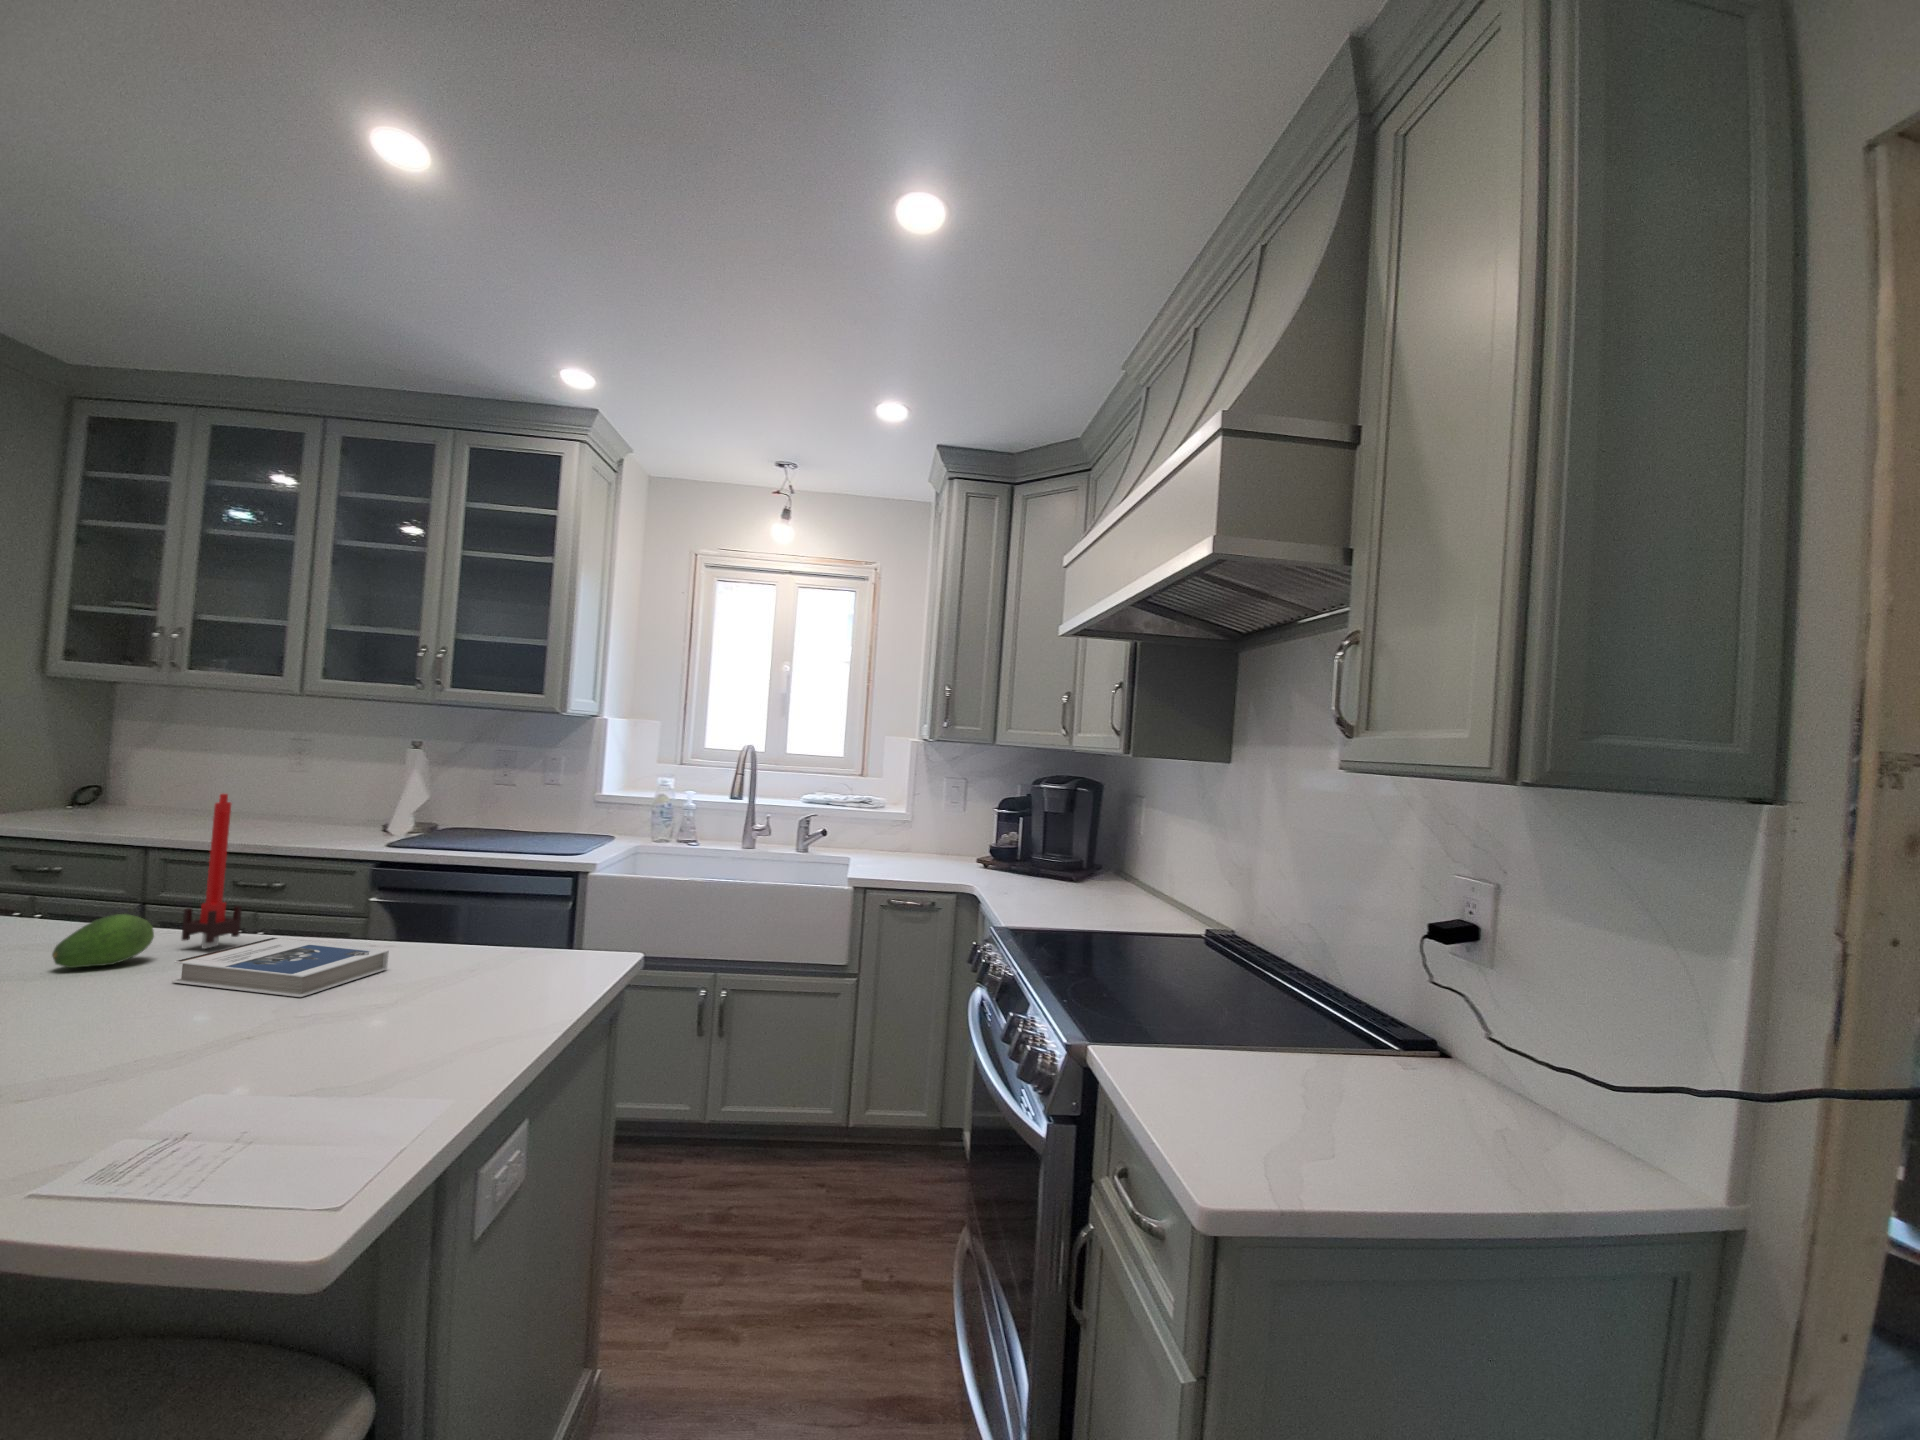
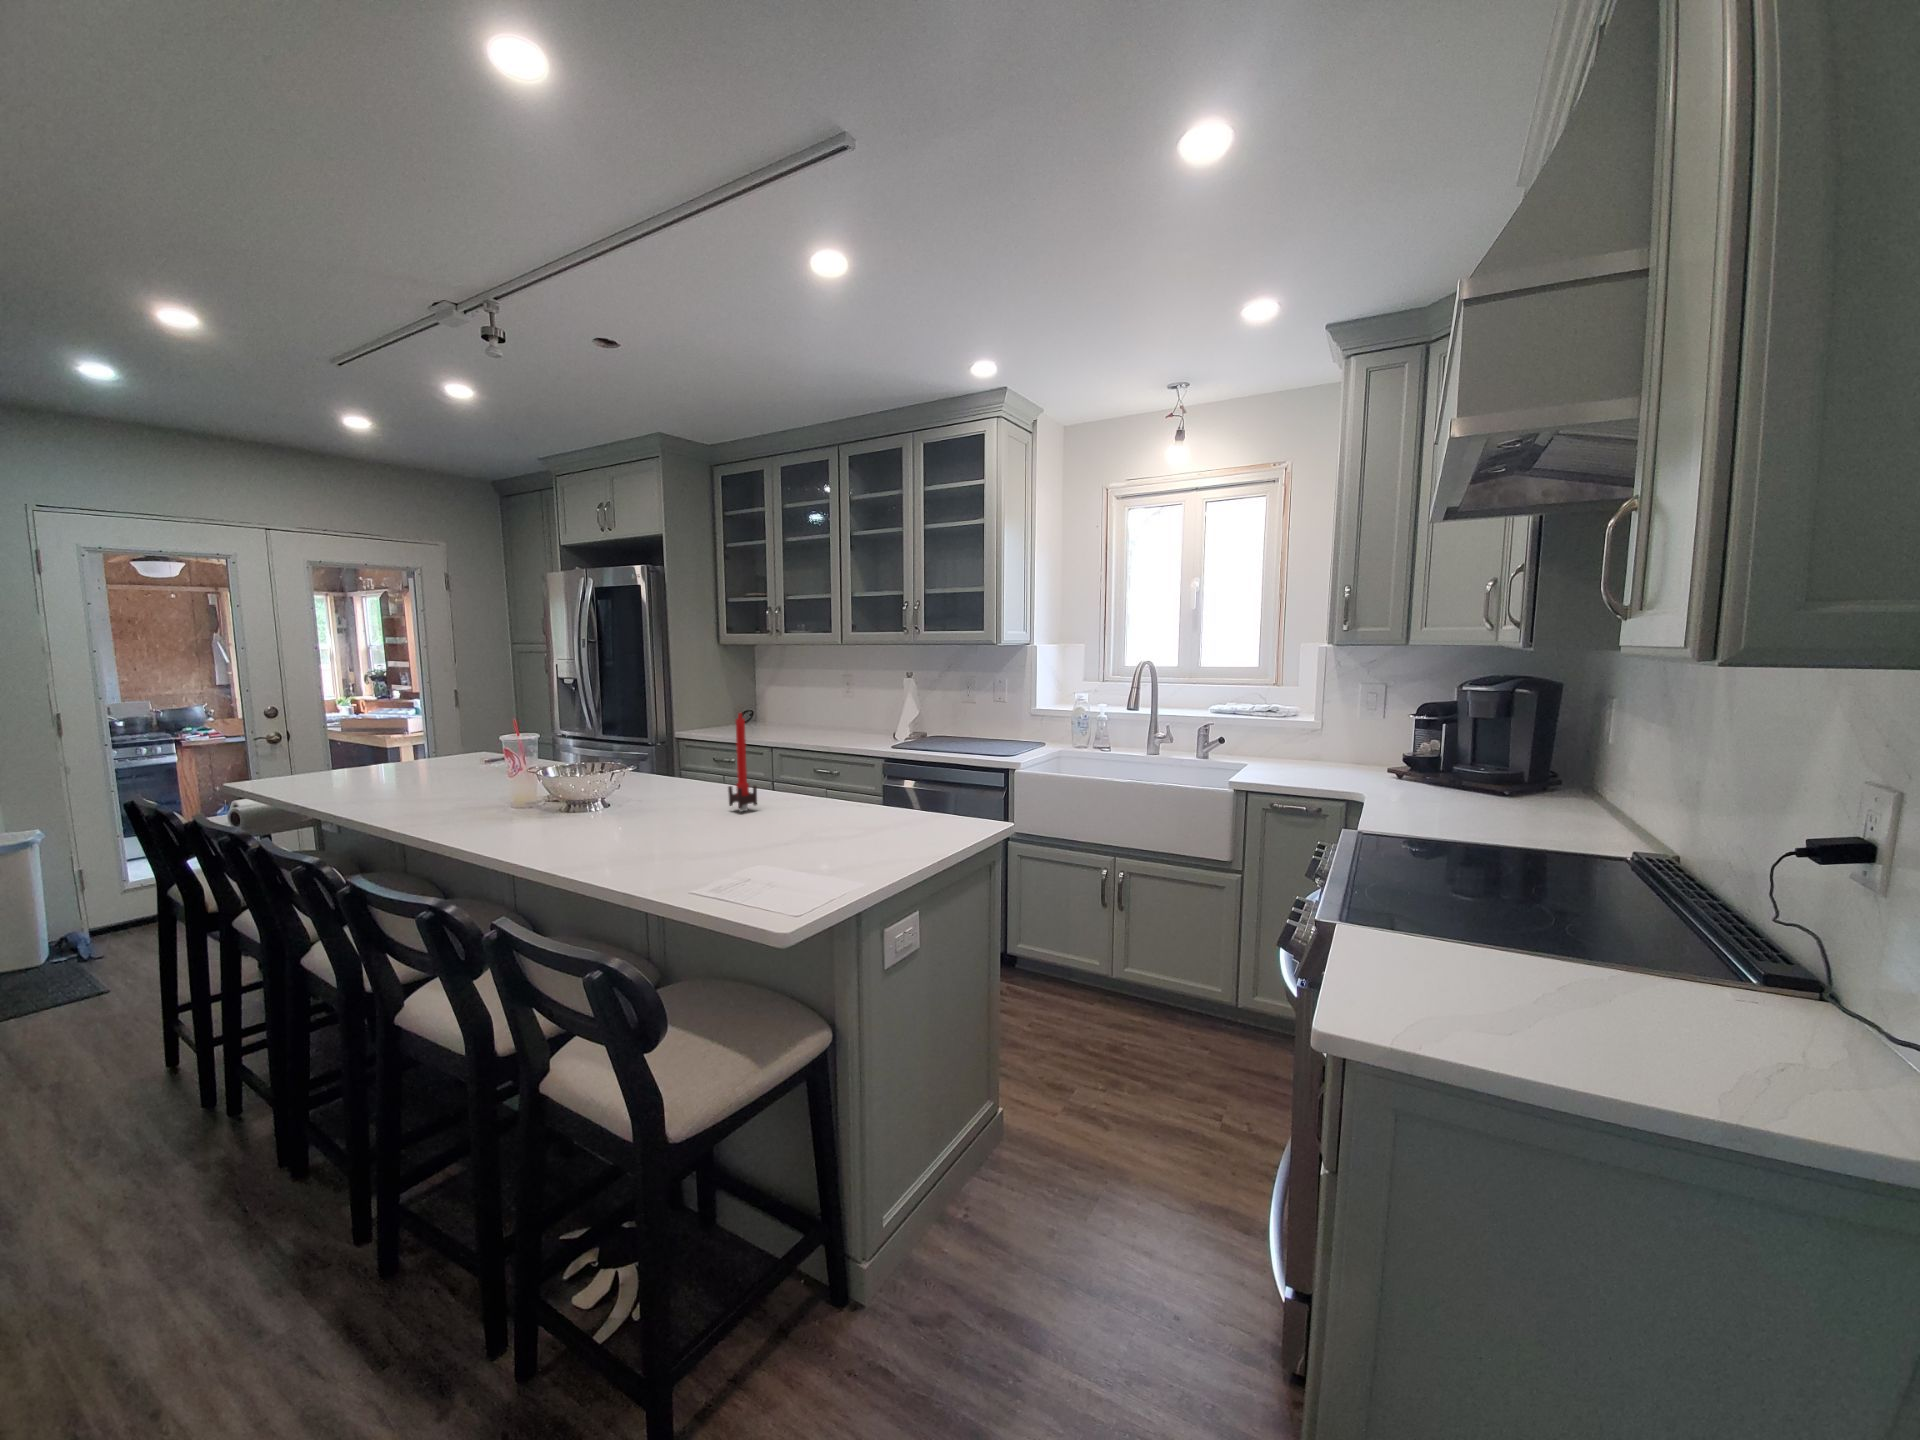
fruit: present [52,914,154,968] -> none [665,788,711,818]
hardback book: present [172,938,389,997] -> none [707,808,817,850]

